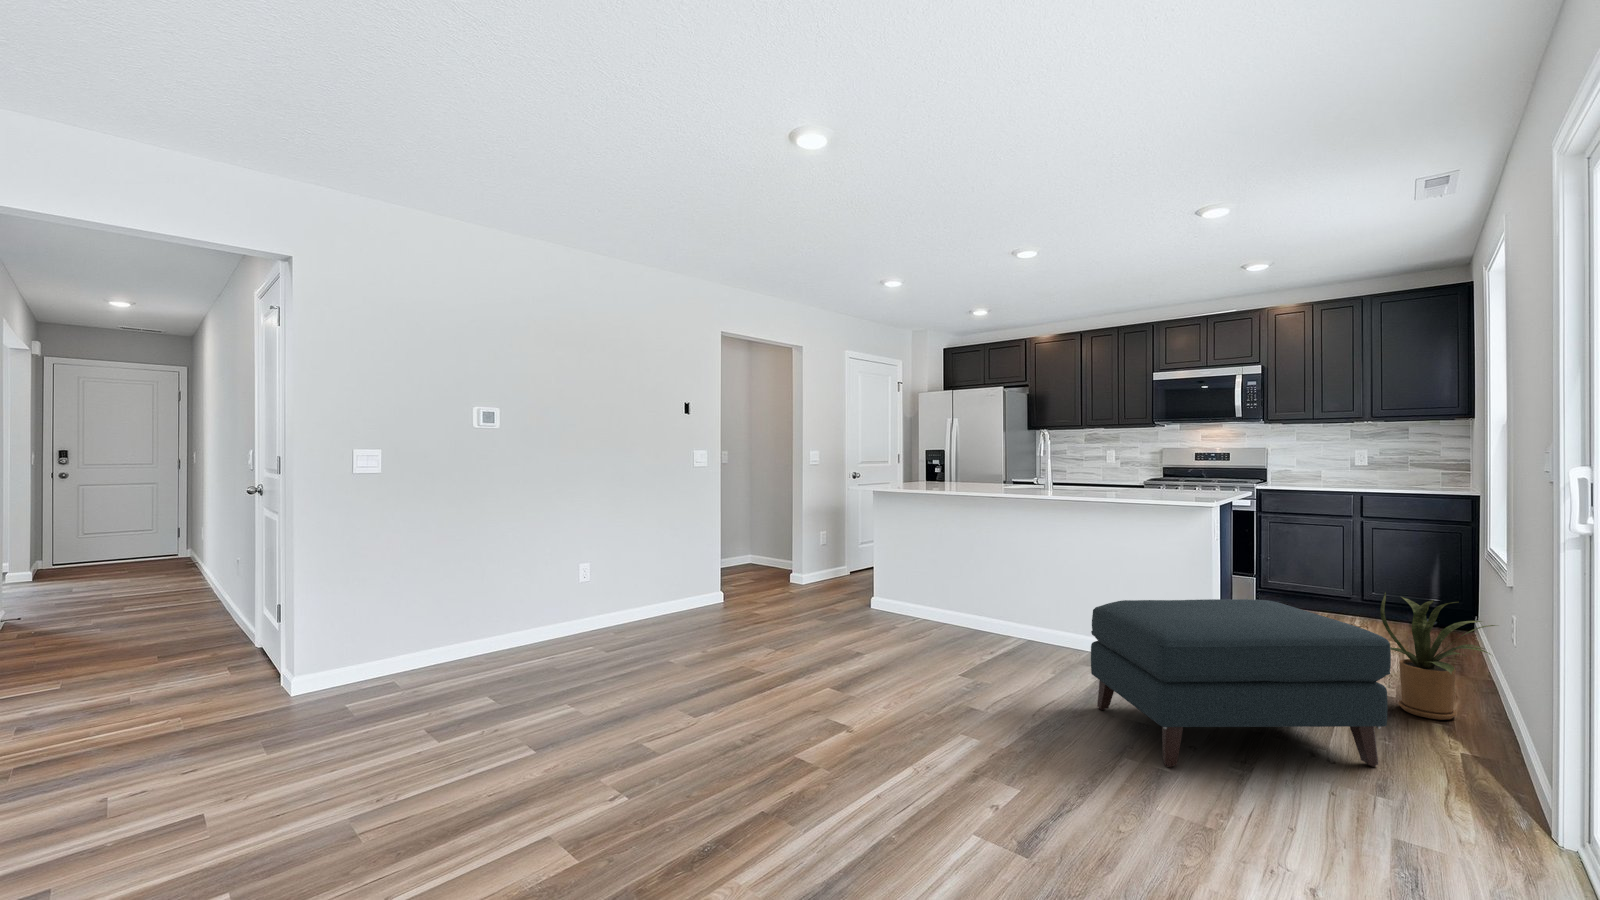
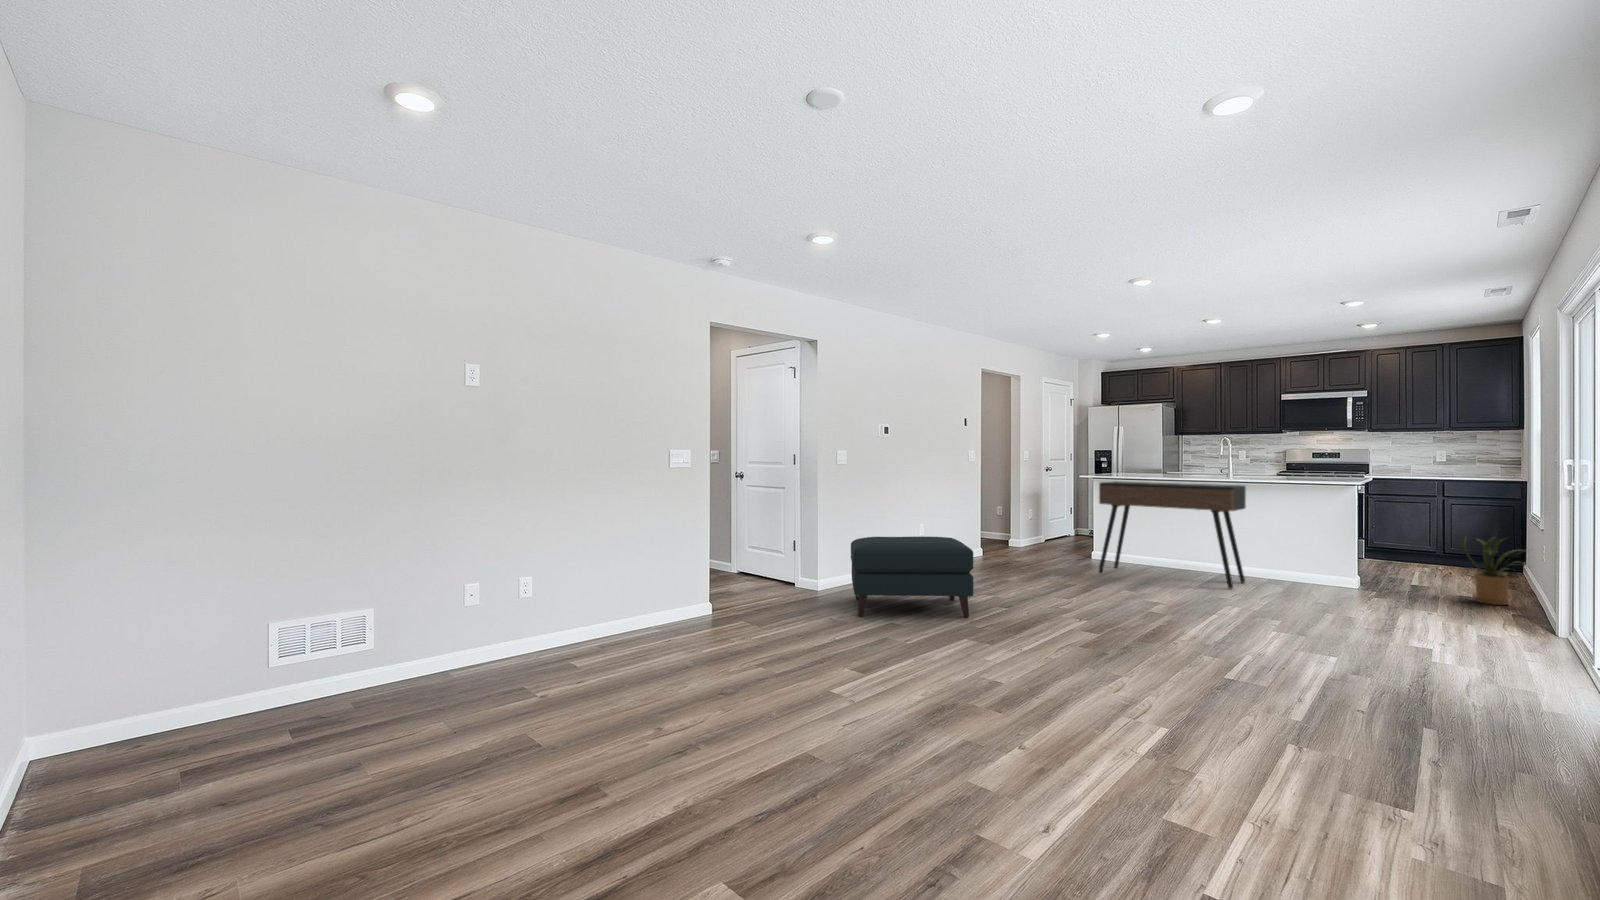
console table: none [844,497,1049,679] -> present [1099,481,1246,589]
ottoman: present [1091,599,1391,767] -> present [851,537,974,617]

